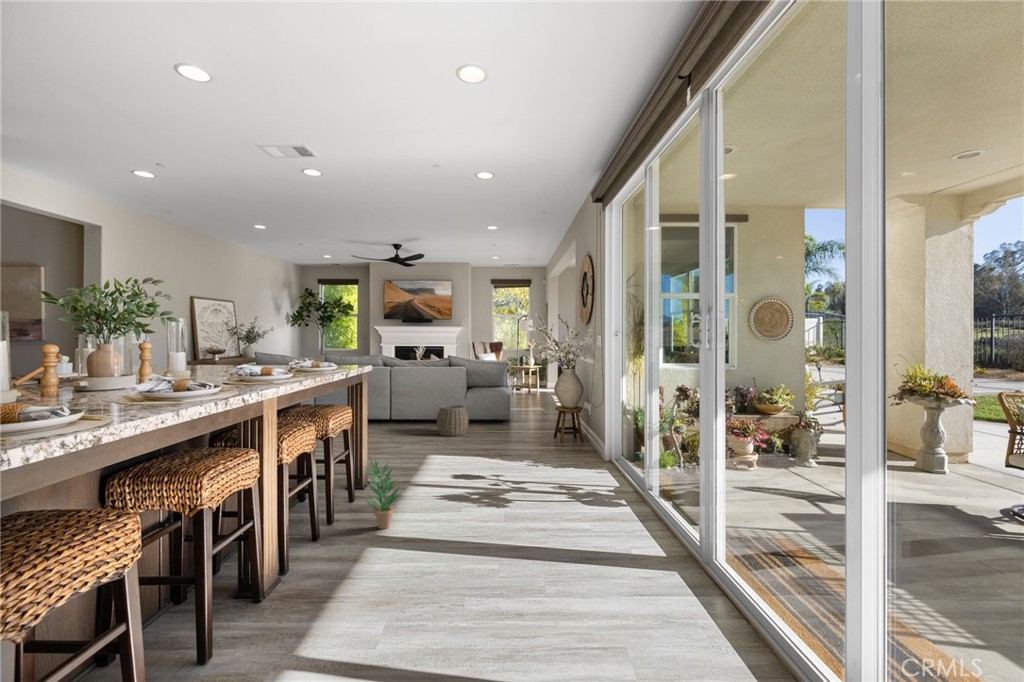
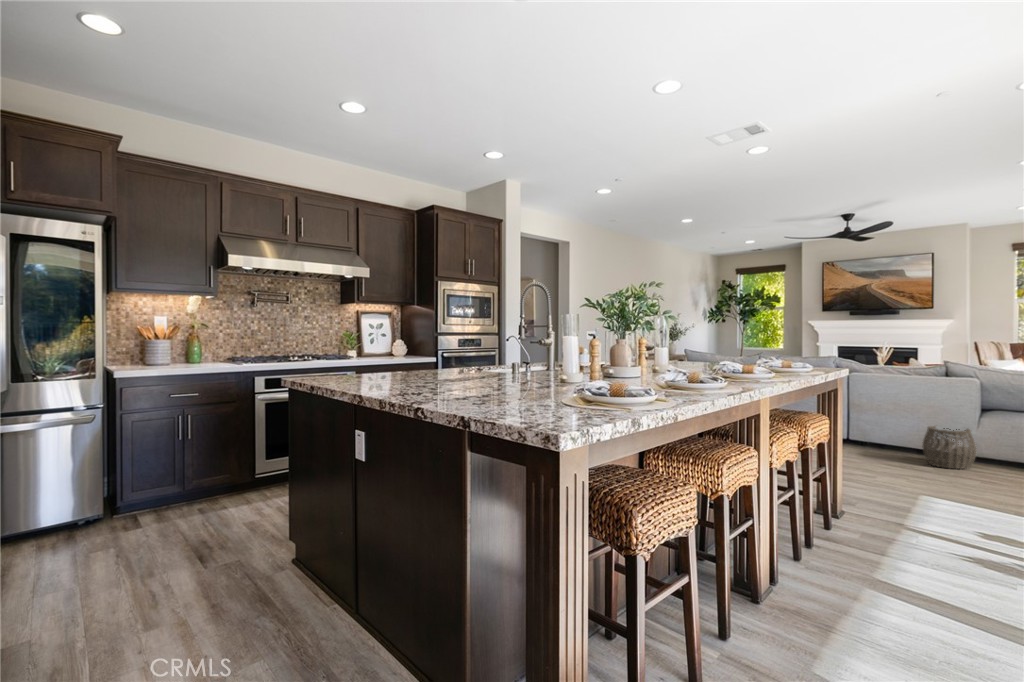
potted plant: present [364,461,399,529] -> none [851,478,904,566]

